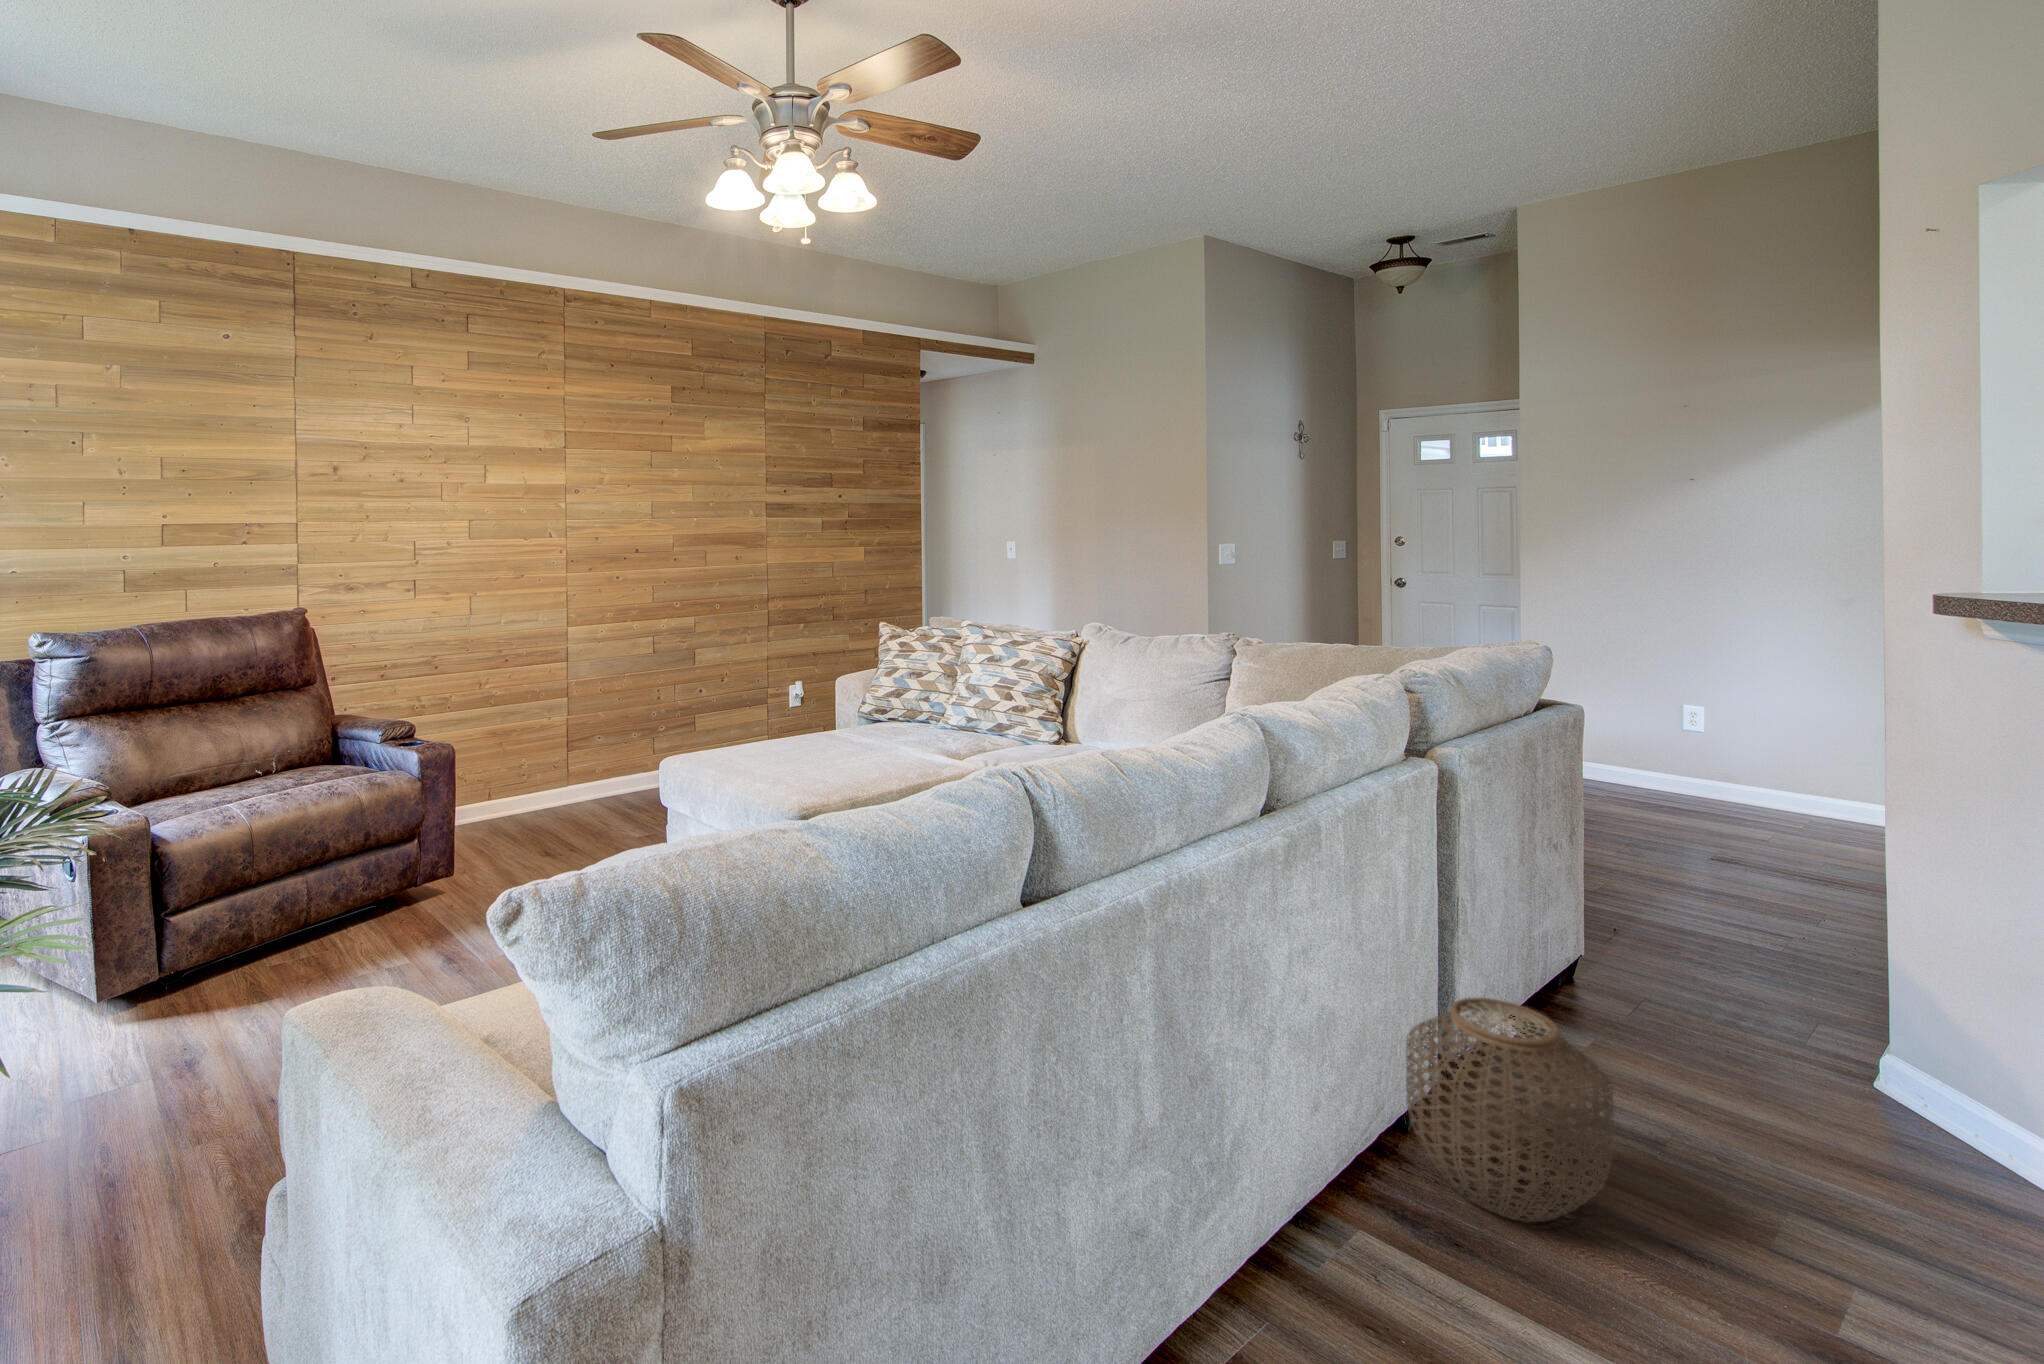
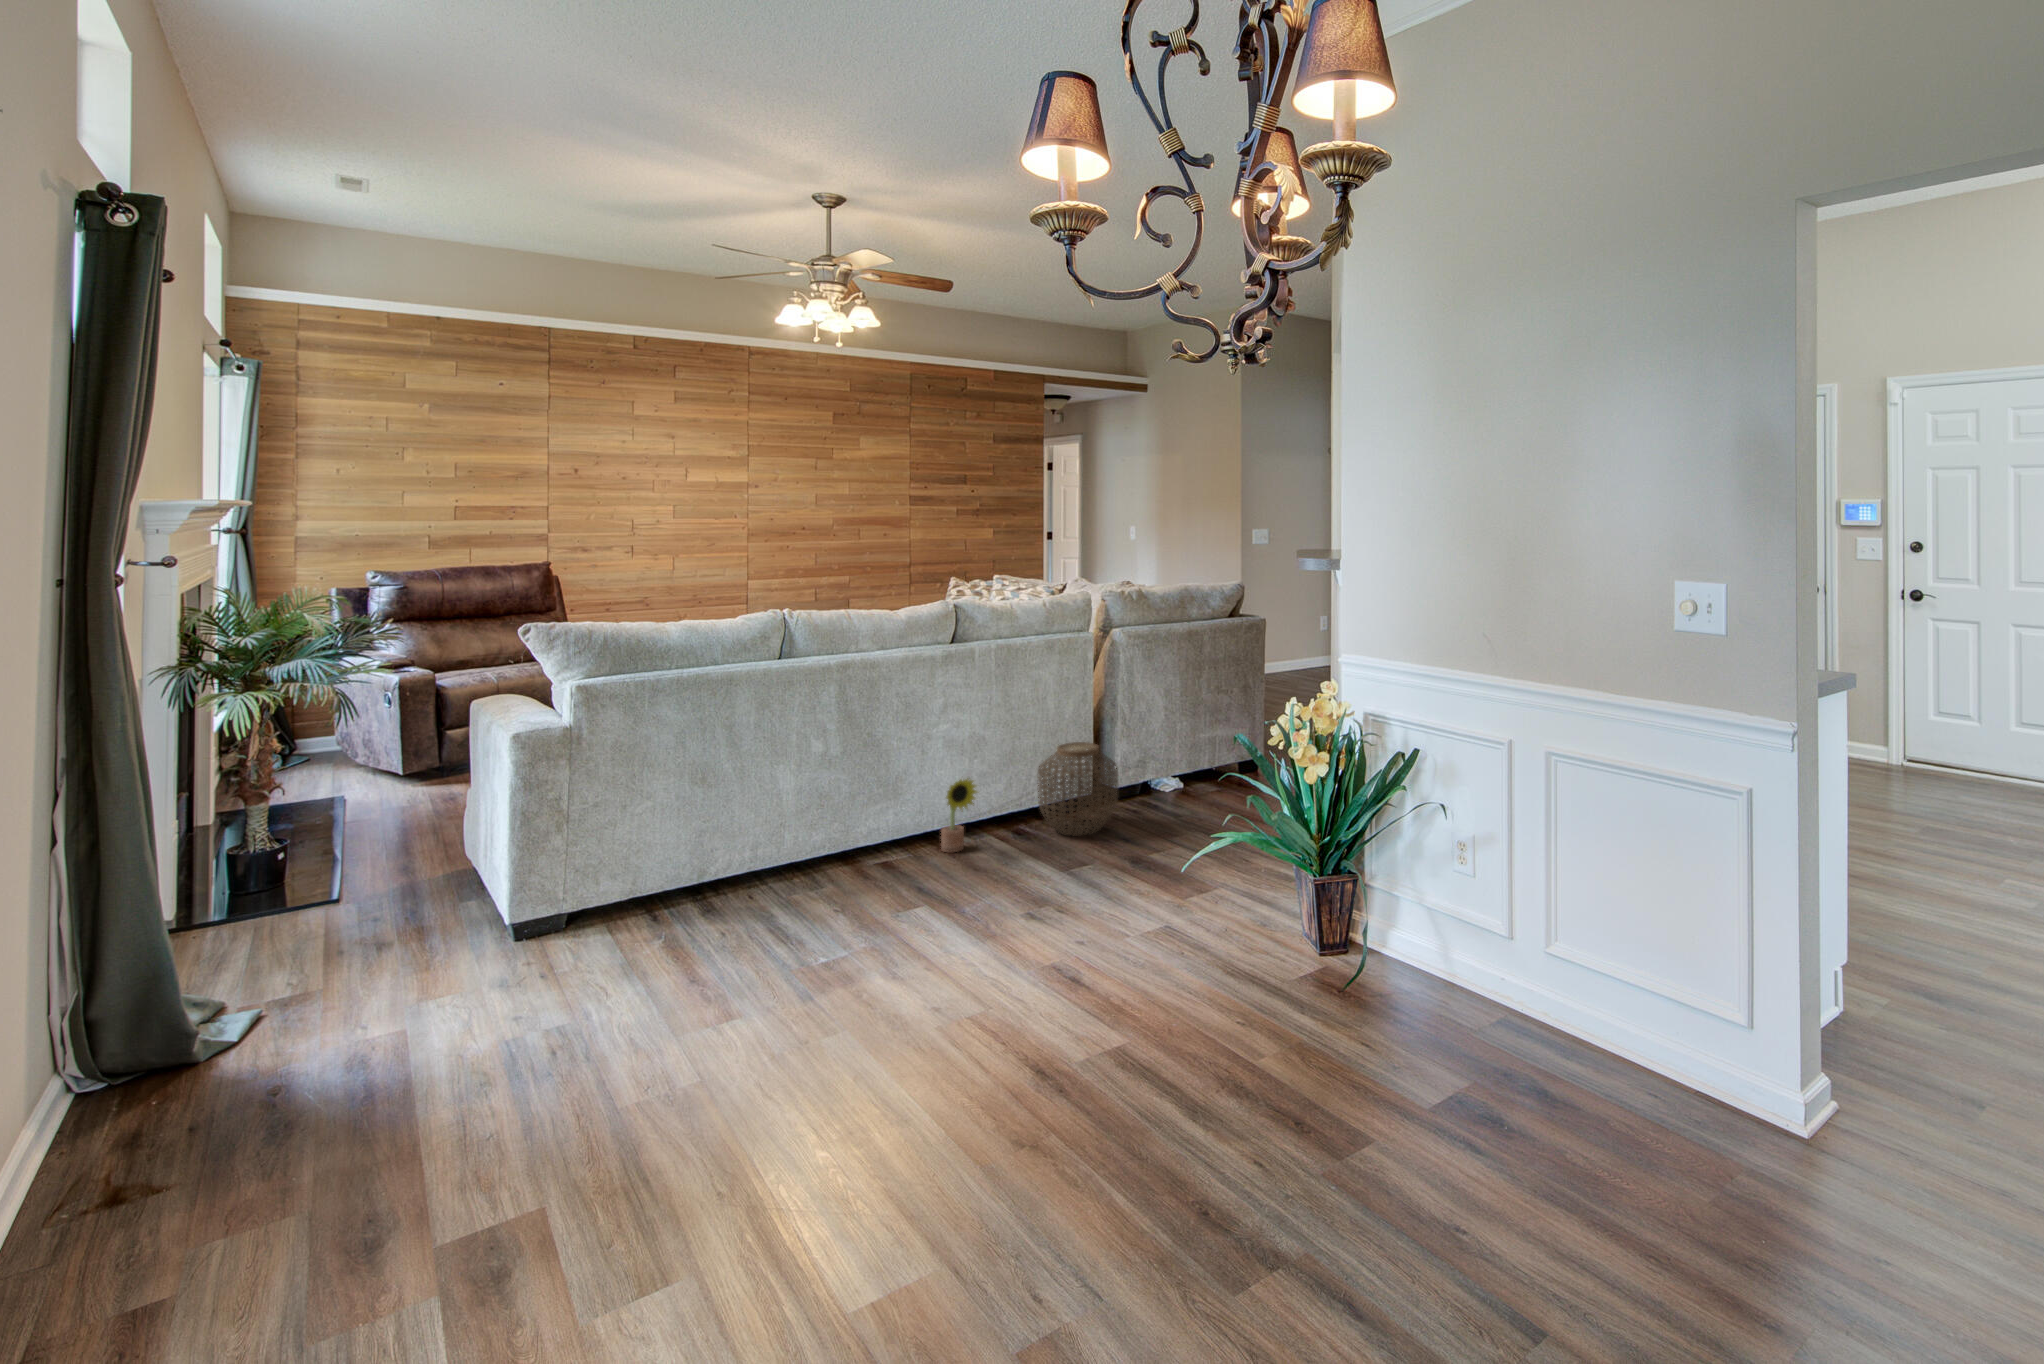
decorative plant: none [1296,1132,1392,1301] -> present [941,778,977,852]

